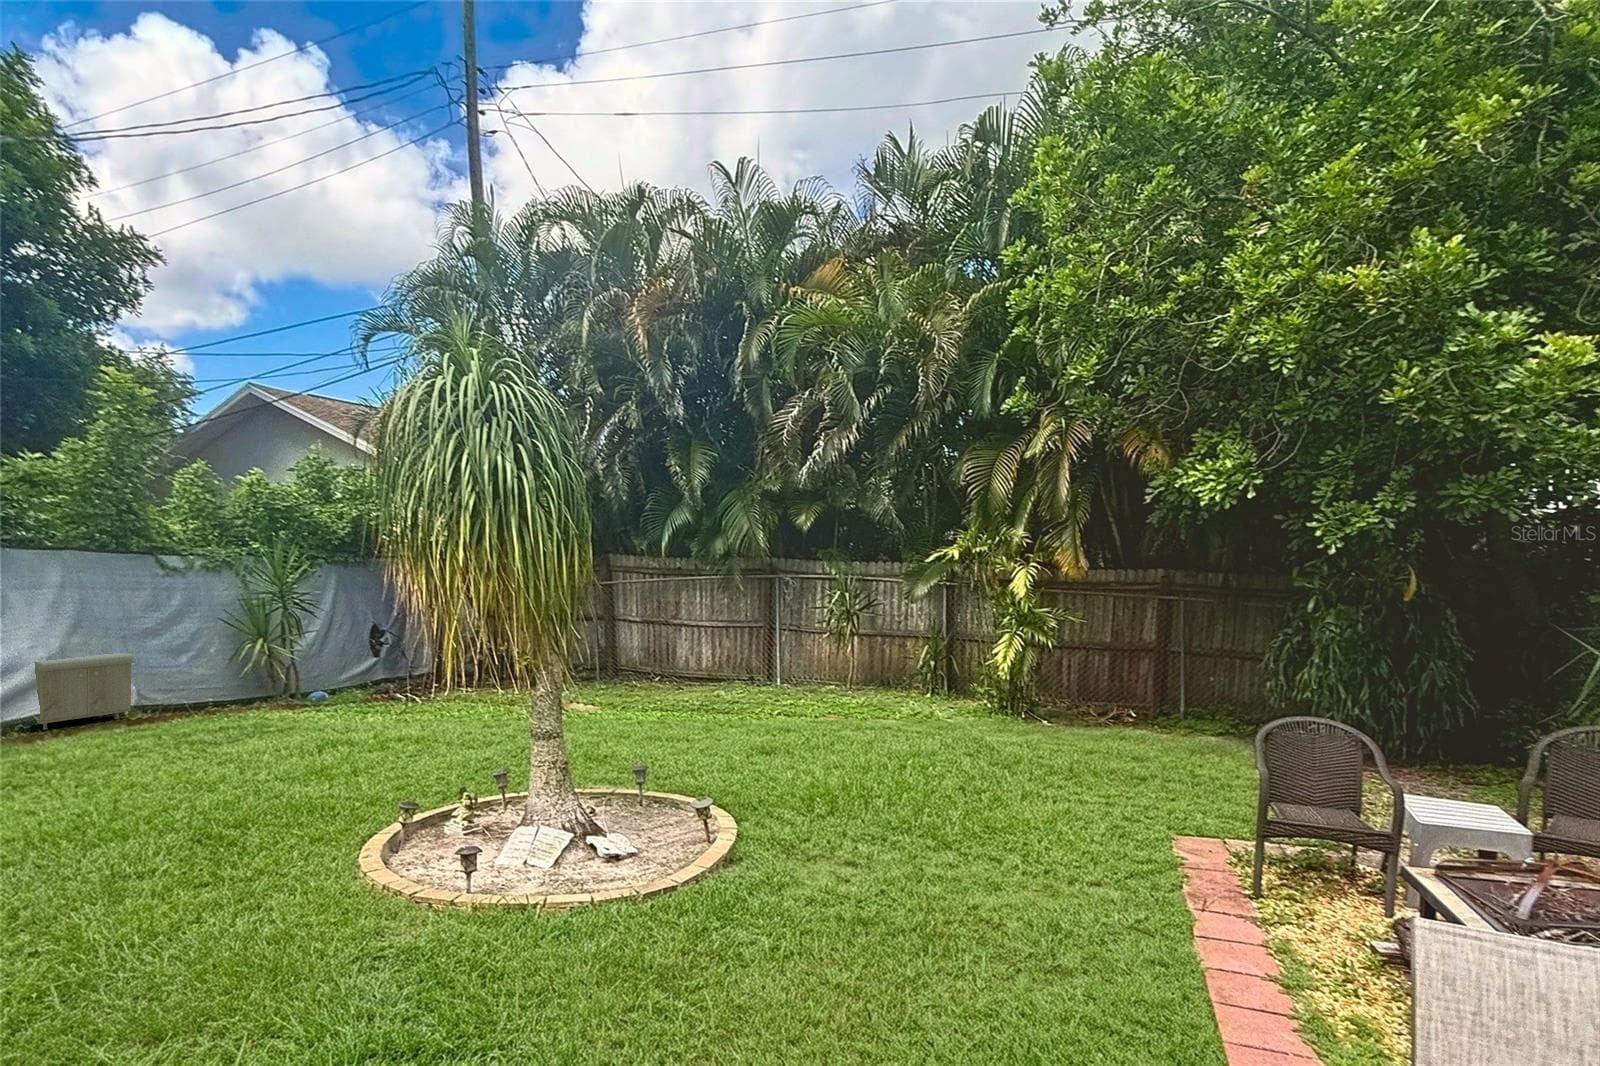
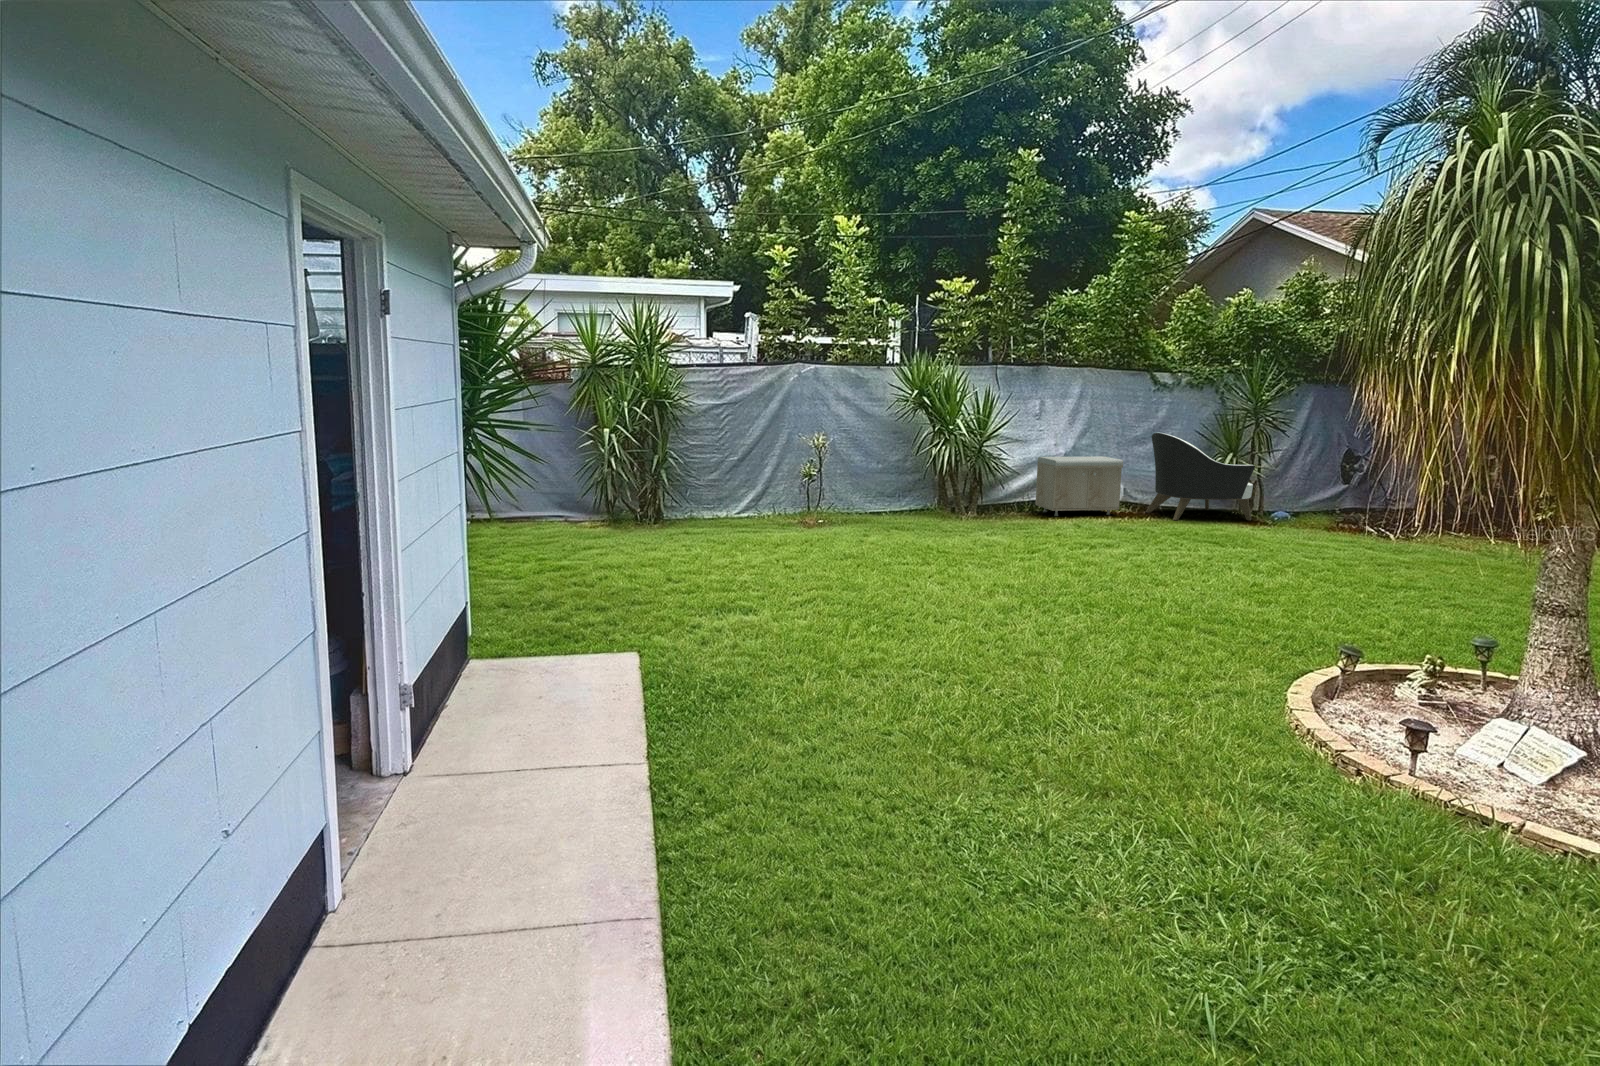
armchair: none [164,620,285,714] -> present [1146,433,1255,520]

